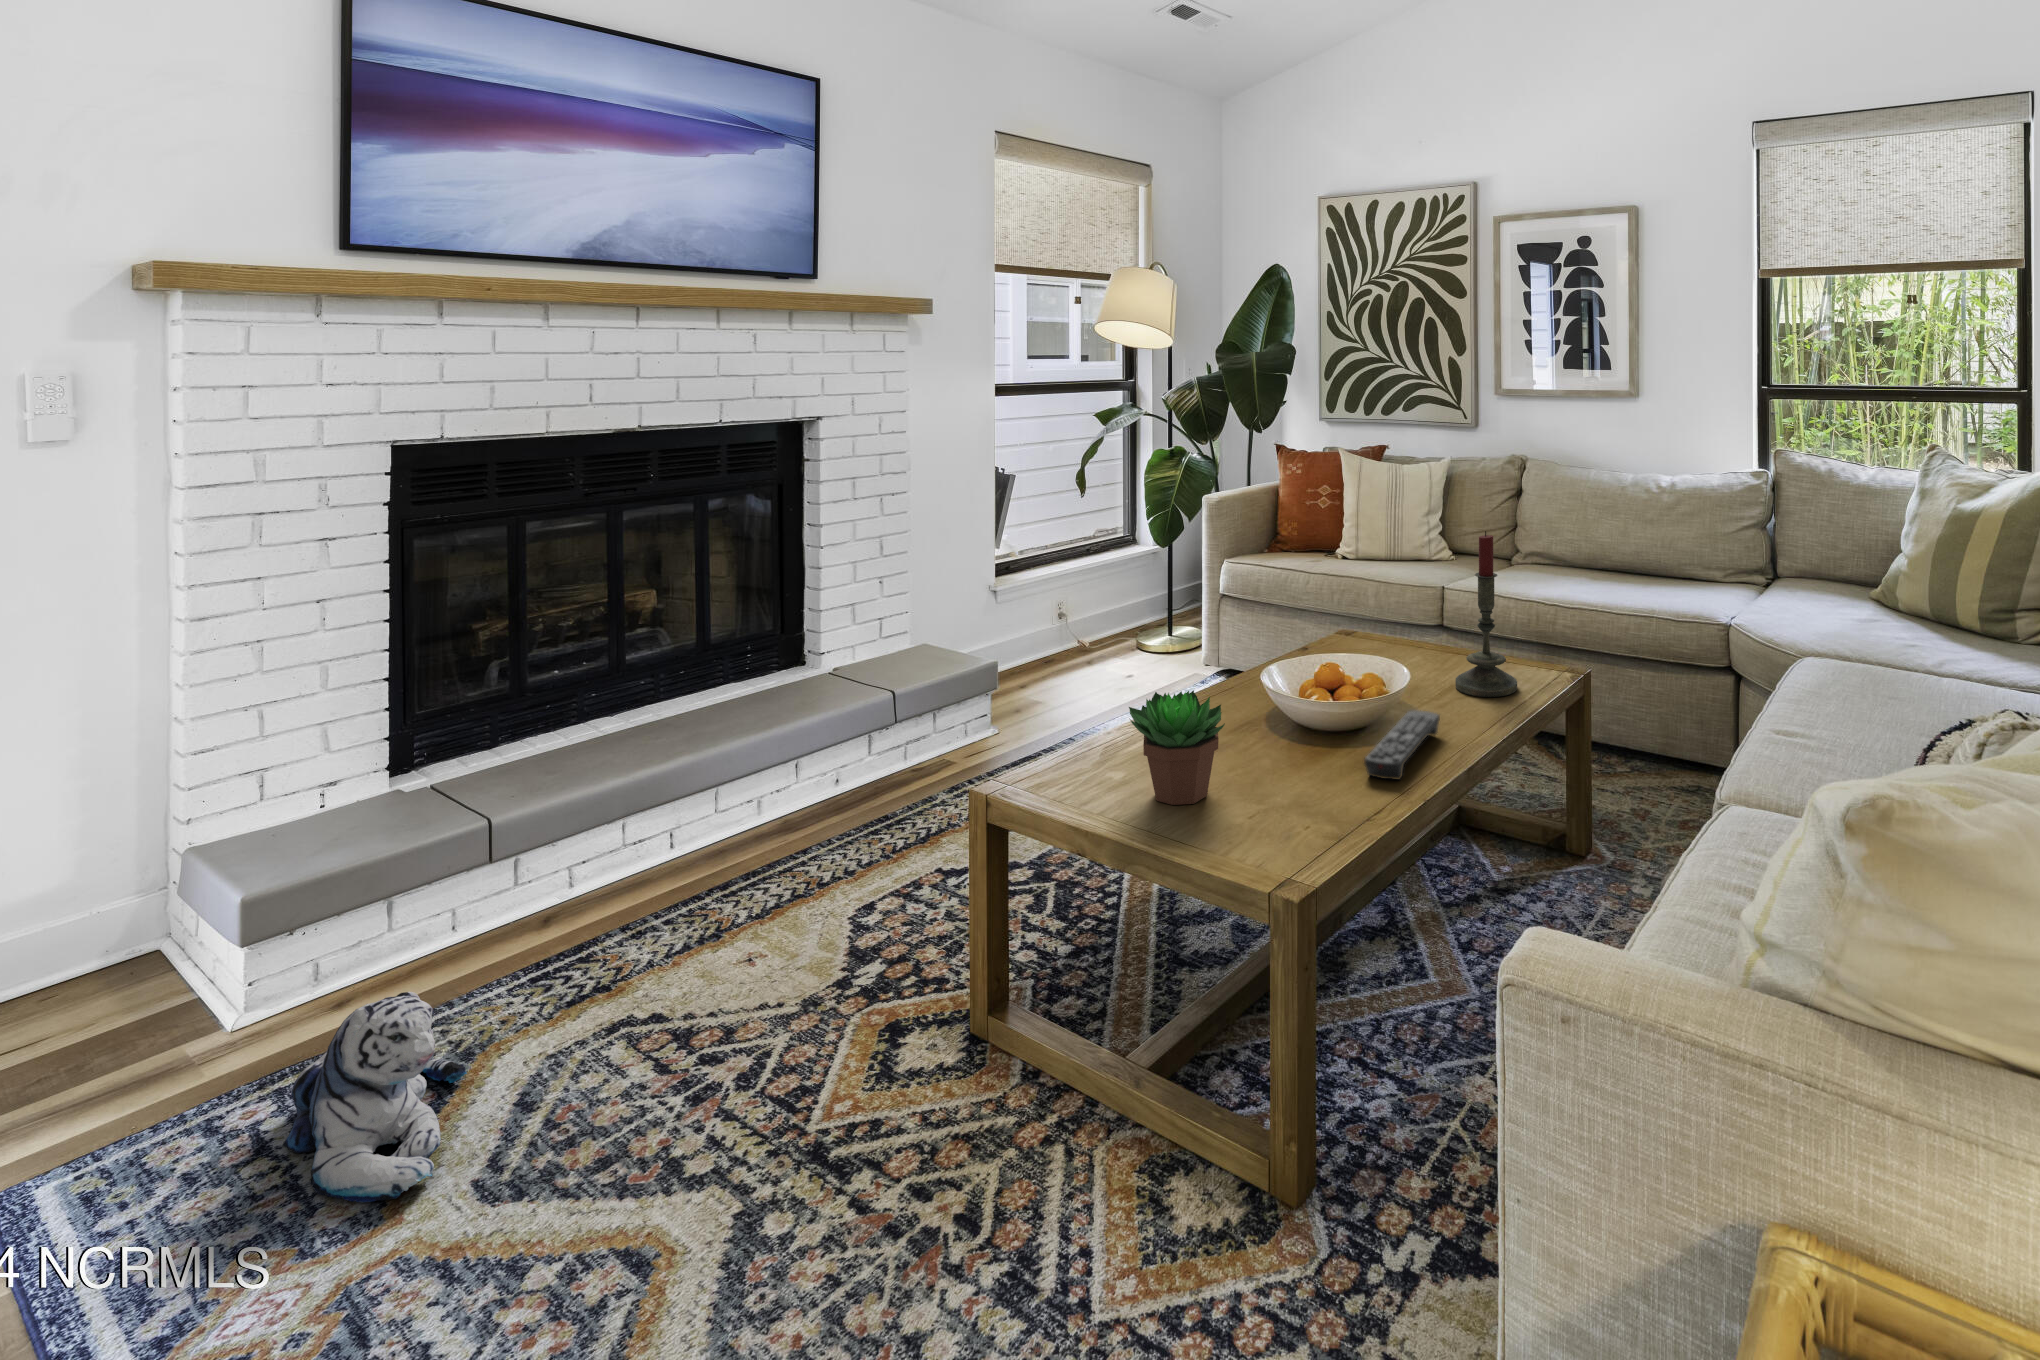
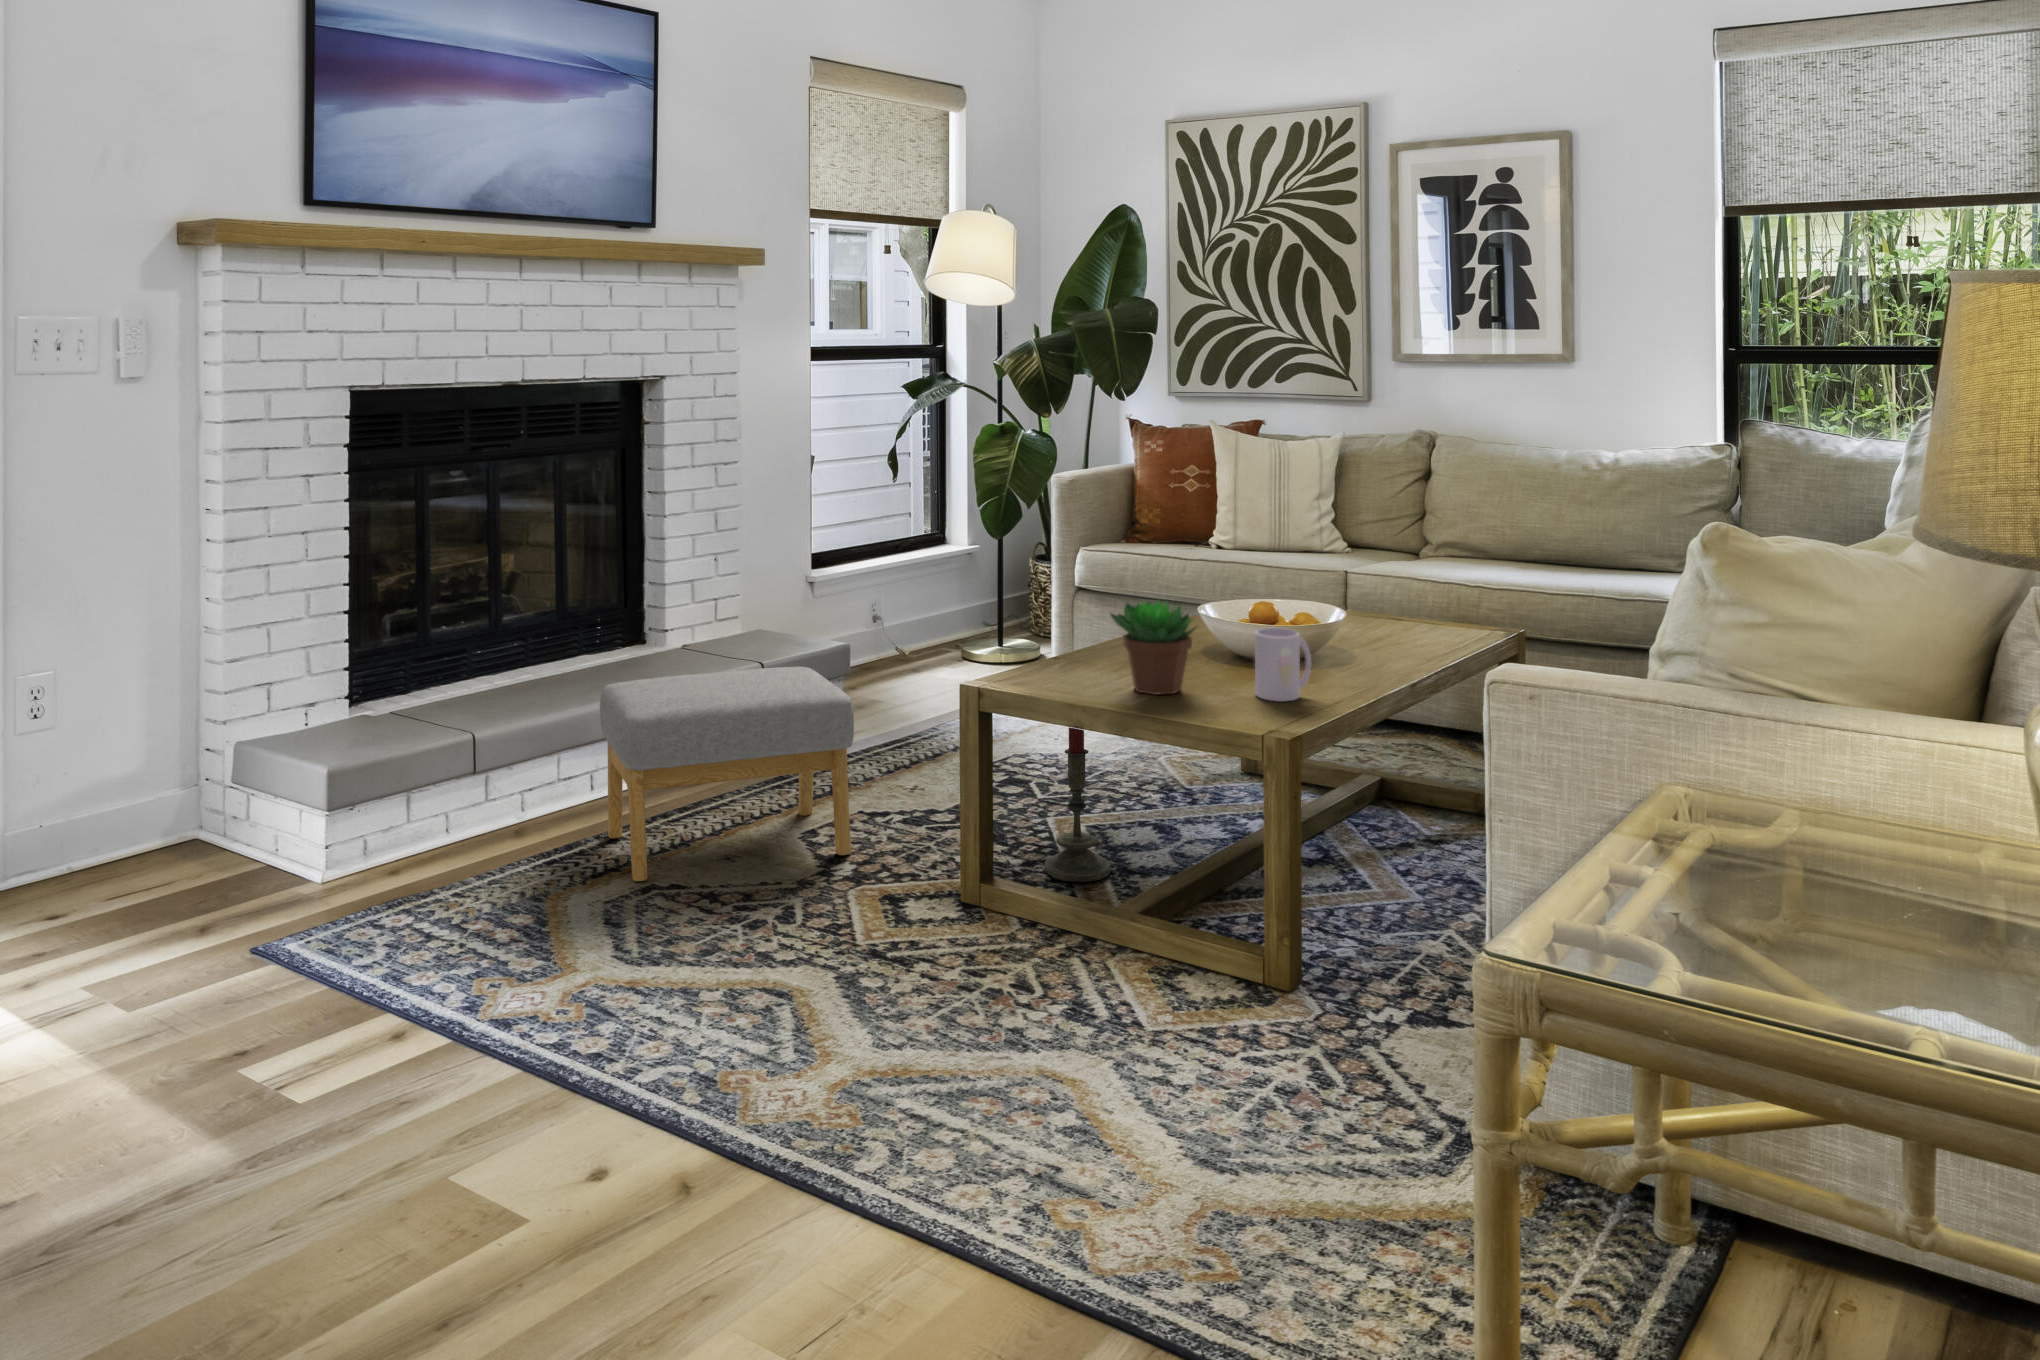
candle: present [1456,531,1517,697] -> present [1045,727,1110,882]
remote control: present [1364,710,1440,780] -> none [1319,641,1380,687]
mug: none [1287,722,1350,813] -> present [1255,628,1311,702]
footstool: none [608,725,896,1000] -> present [600,667,854,881]
plush toy: present [283,992,467,1202] -> none [427,829,574,974]

